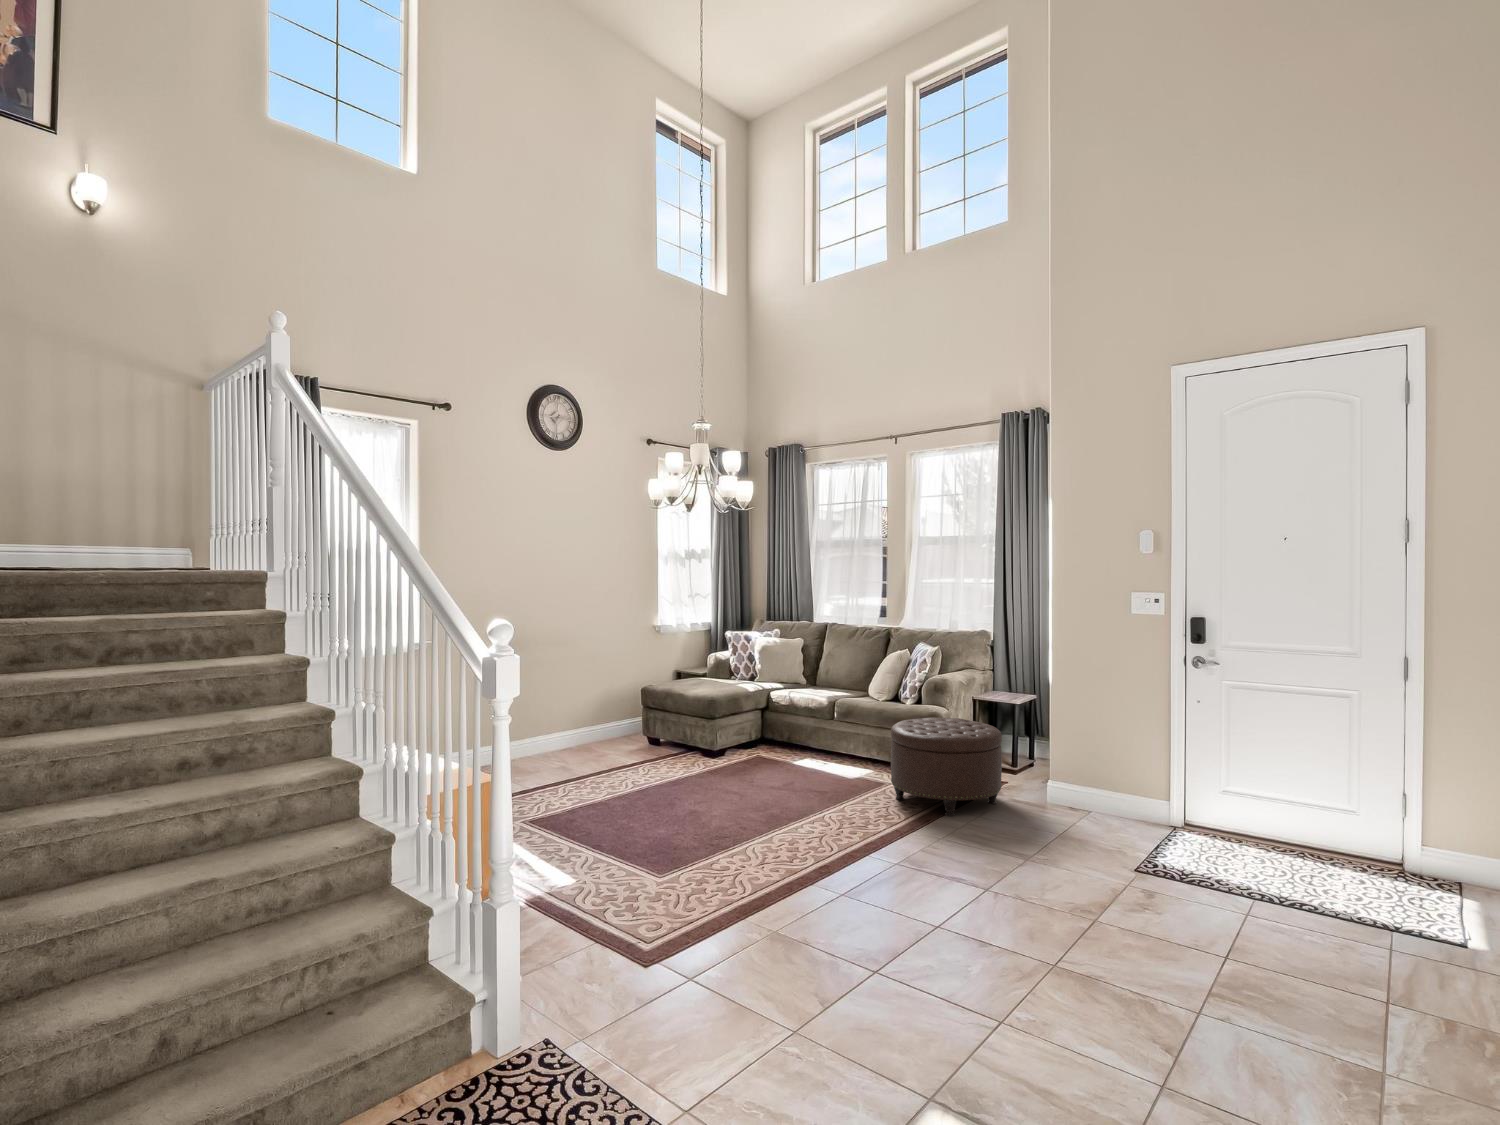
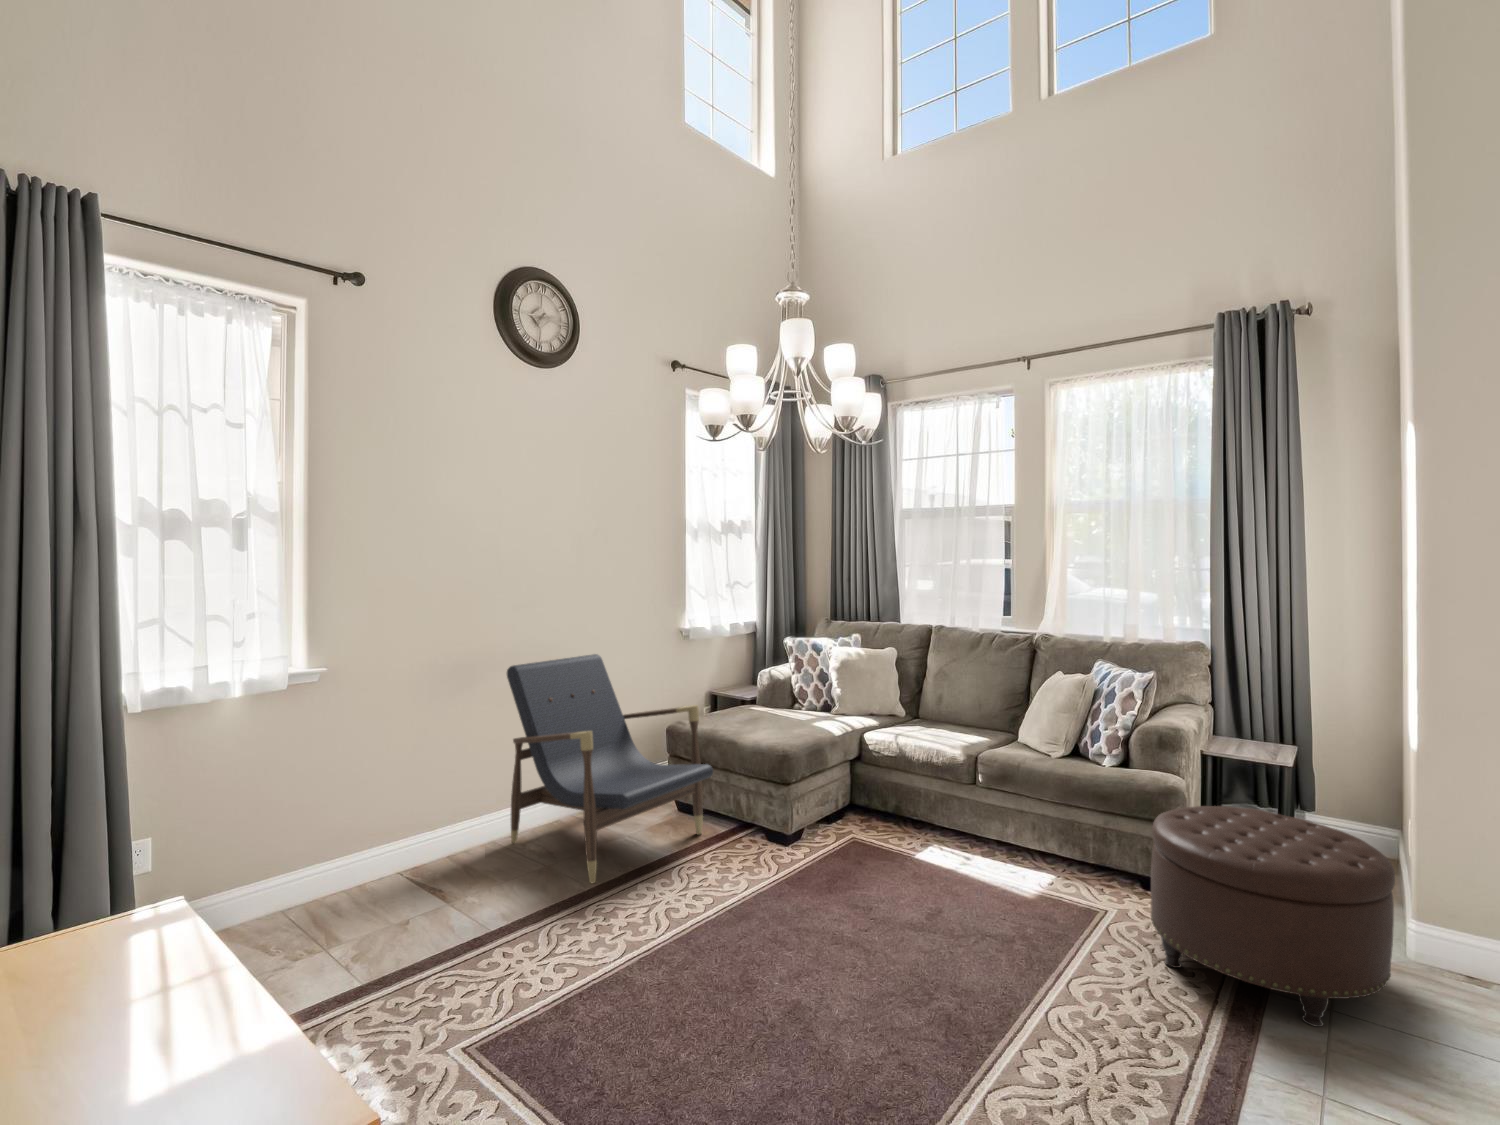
lounge chair: none [539,643,667,773] -> present [507,654,713,883]

